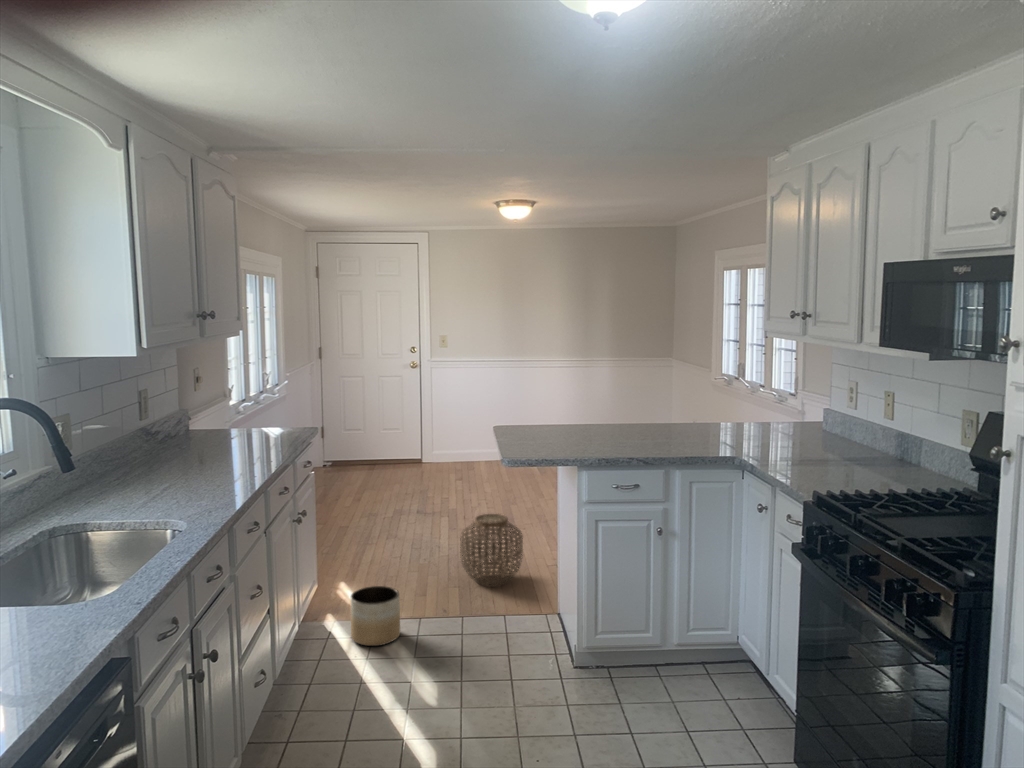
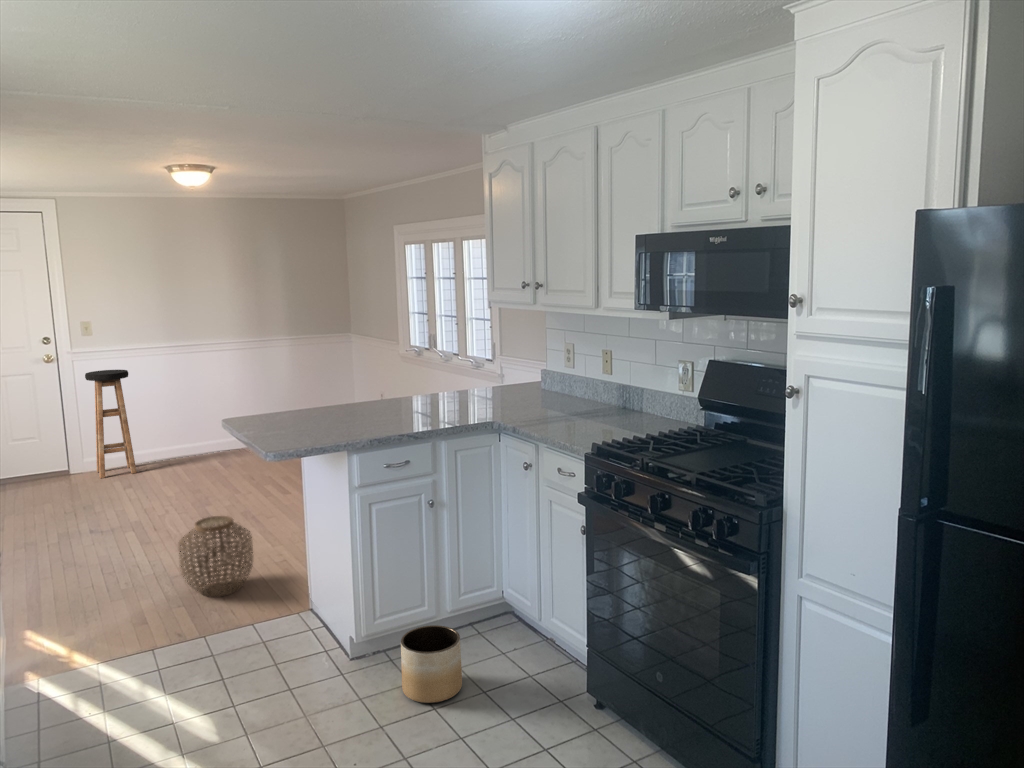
bar stool: none [437,377,471,470] -> present [85,370,137,478]
planter: present [351,586,400,646] -> present [401,625,462,703]

